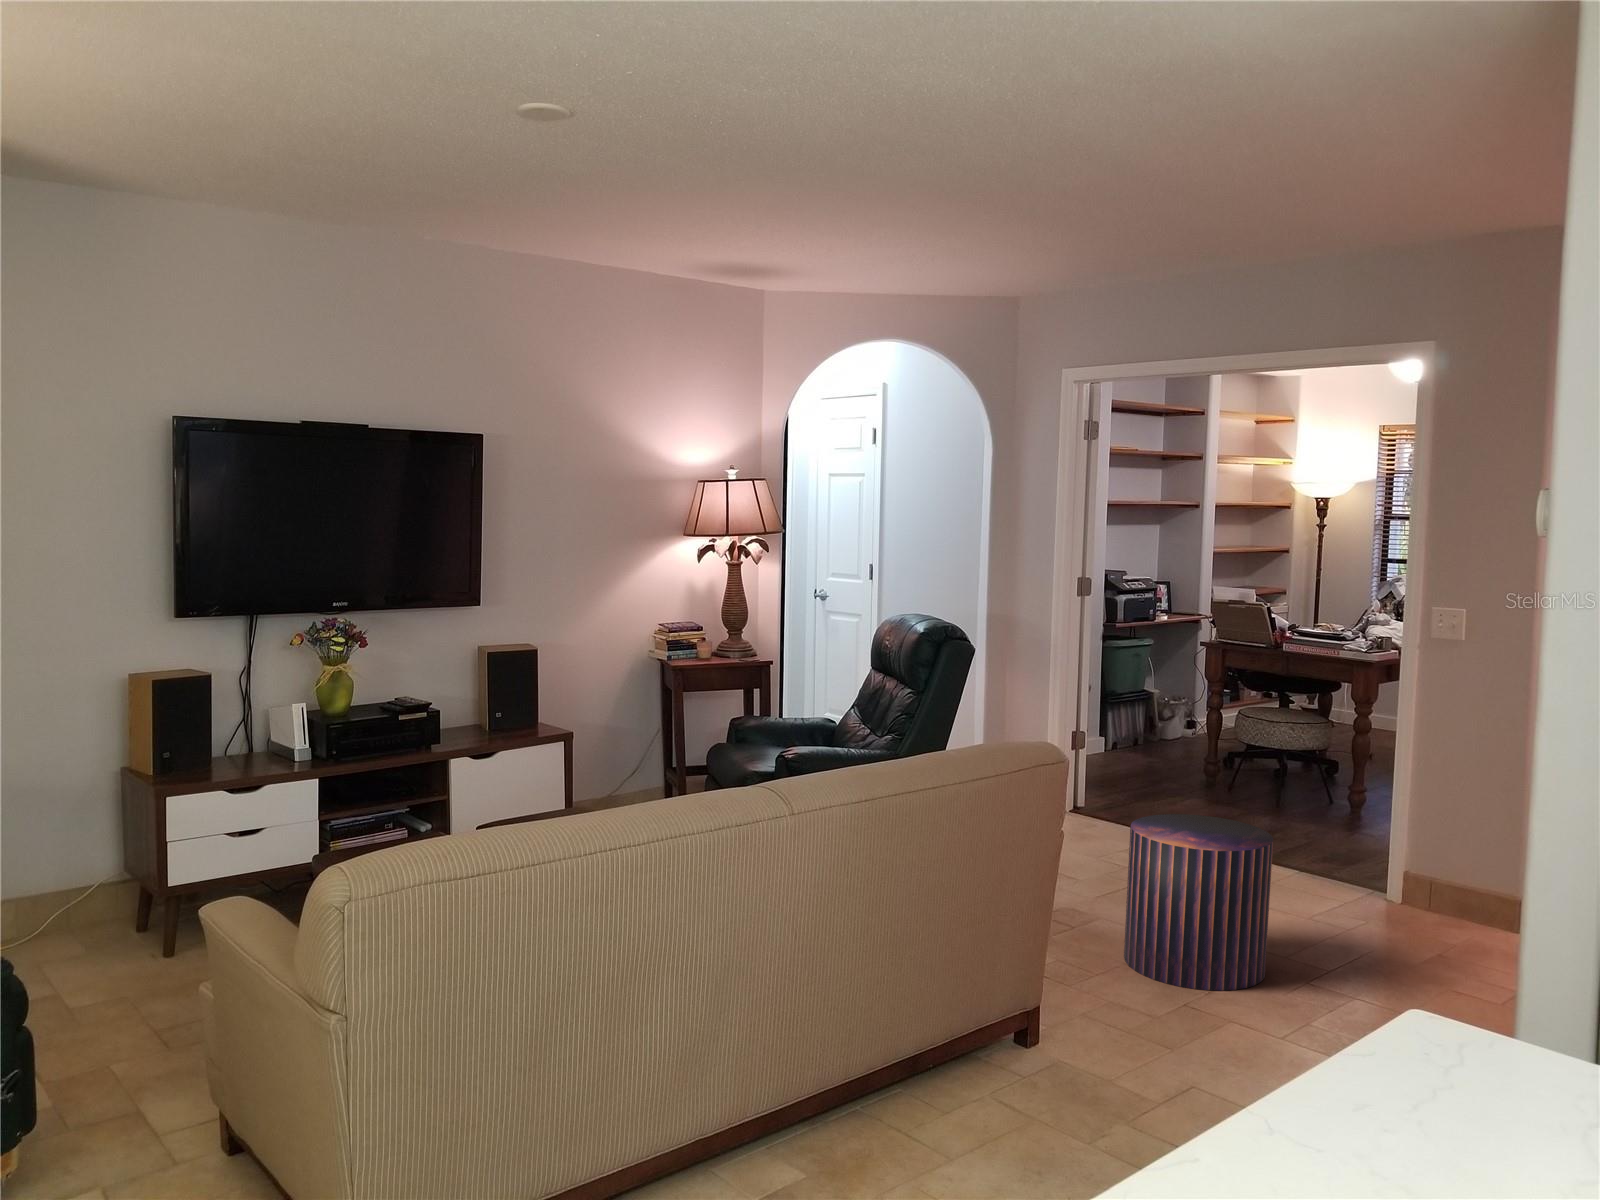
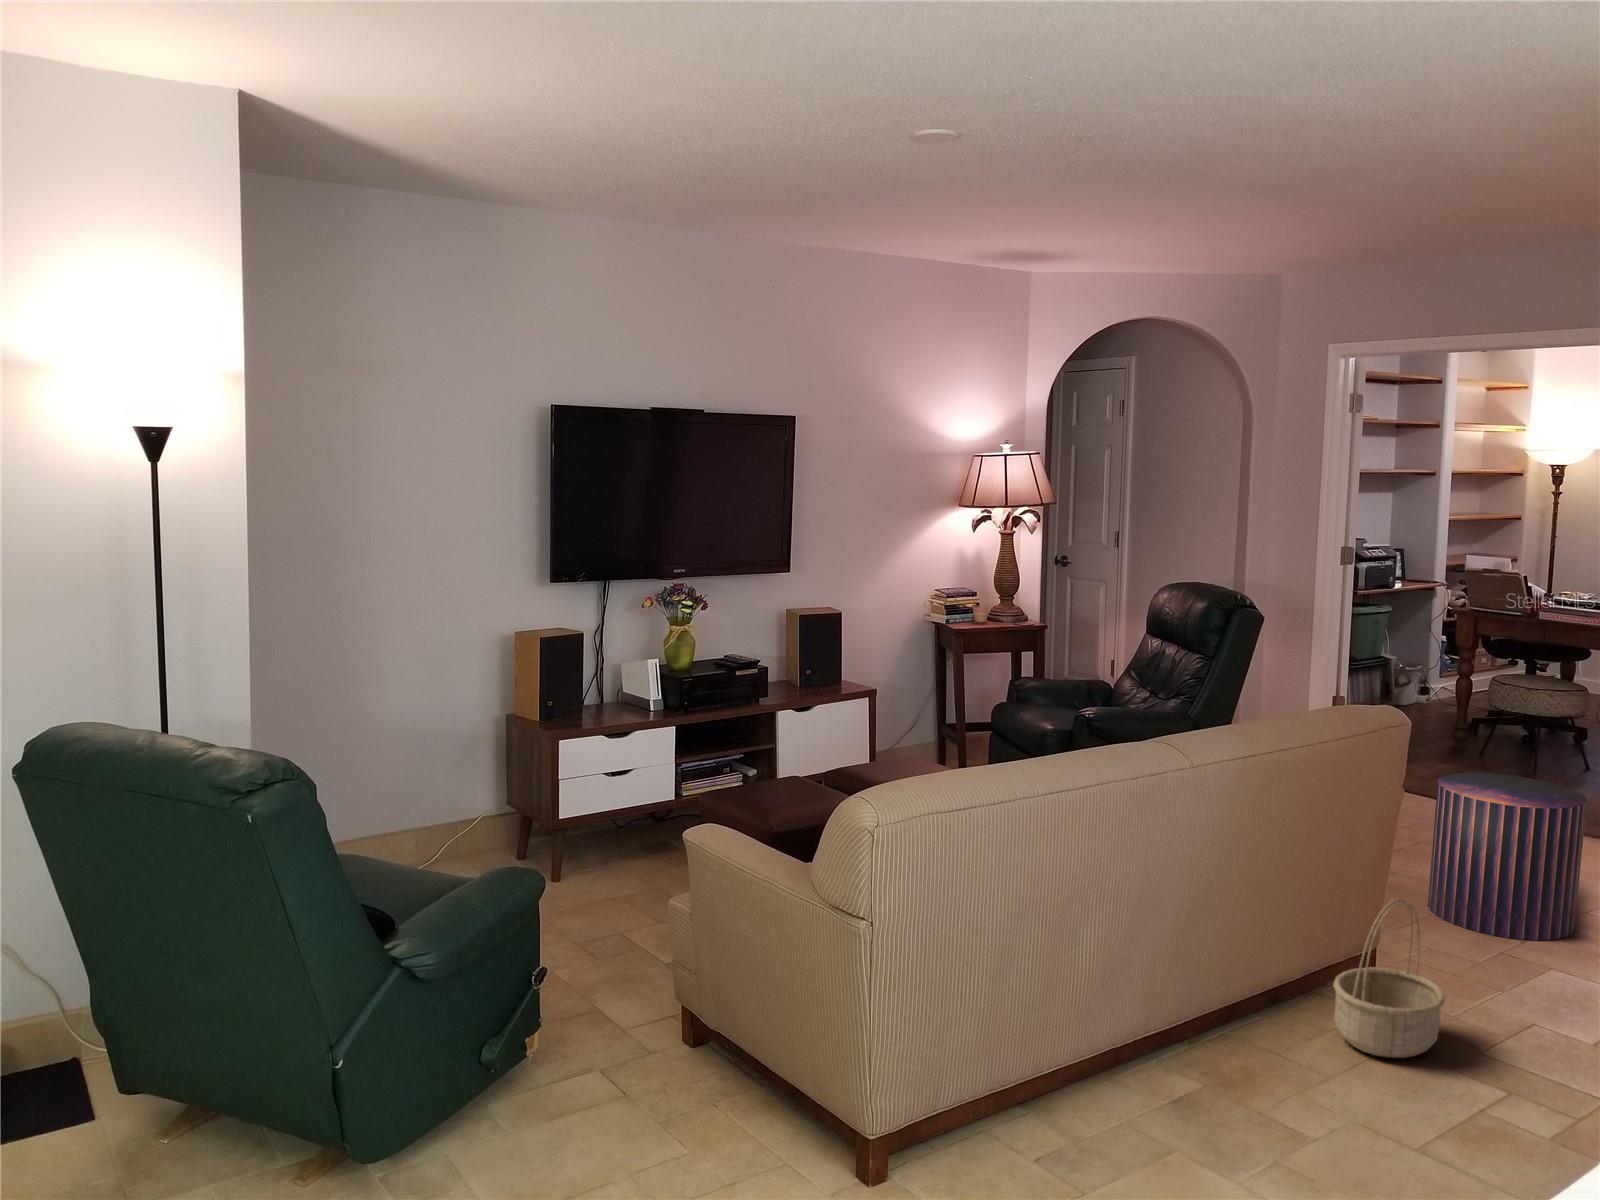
basket: none [974,955,1088,1130] -> present [1333,899,1445,1058]

